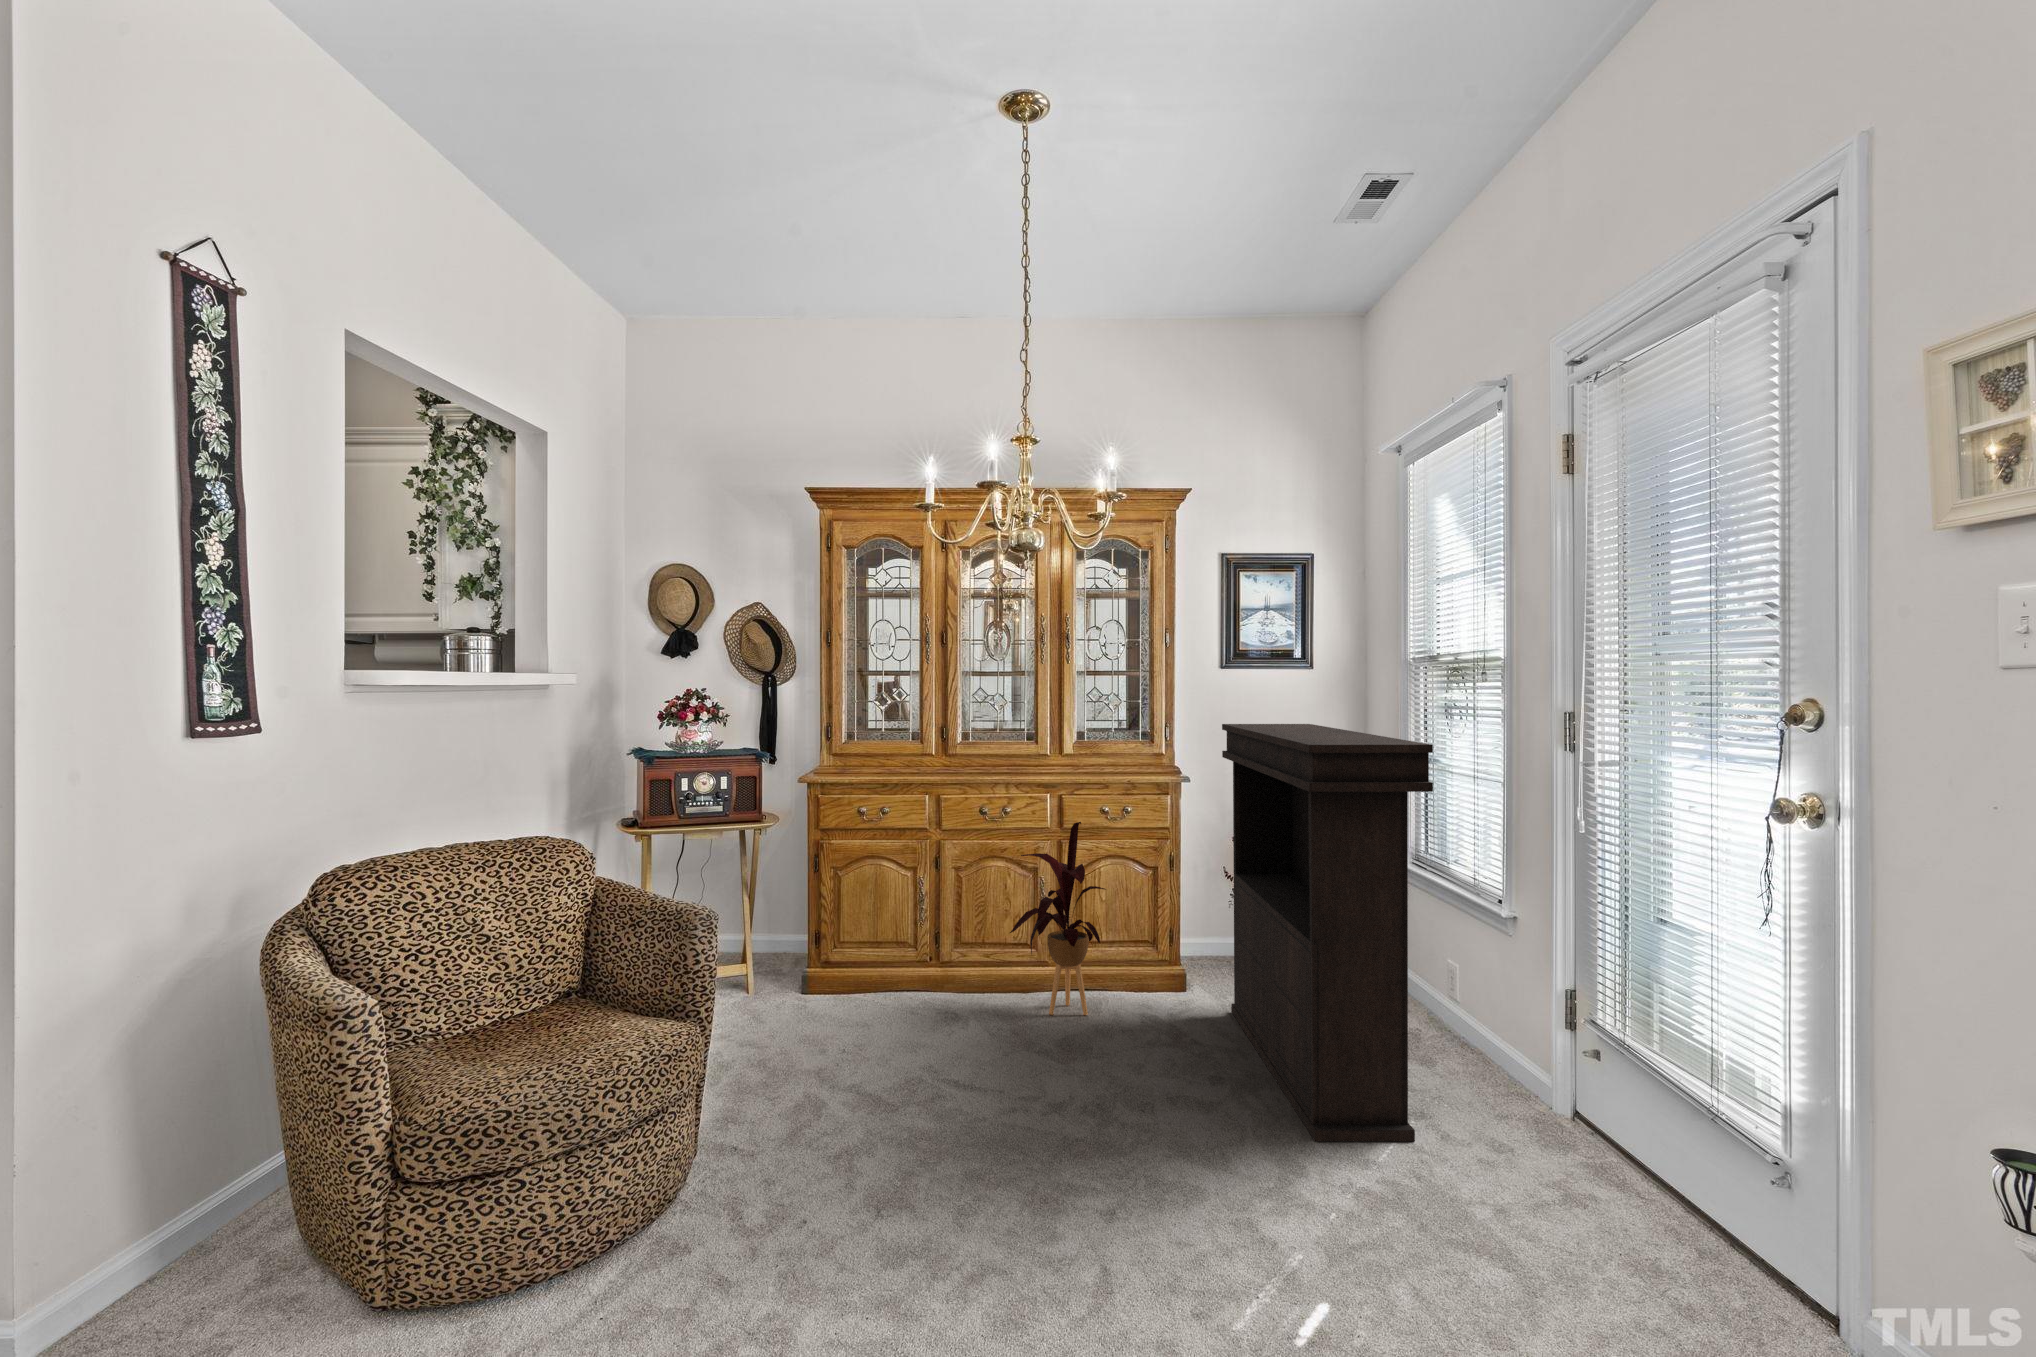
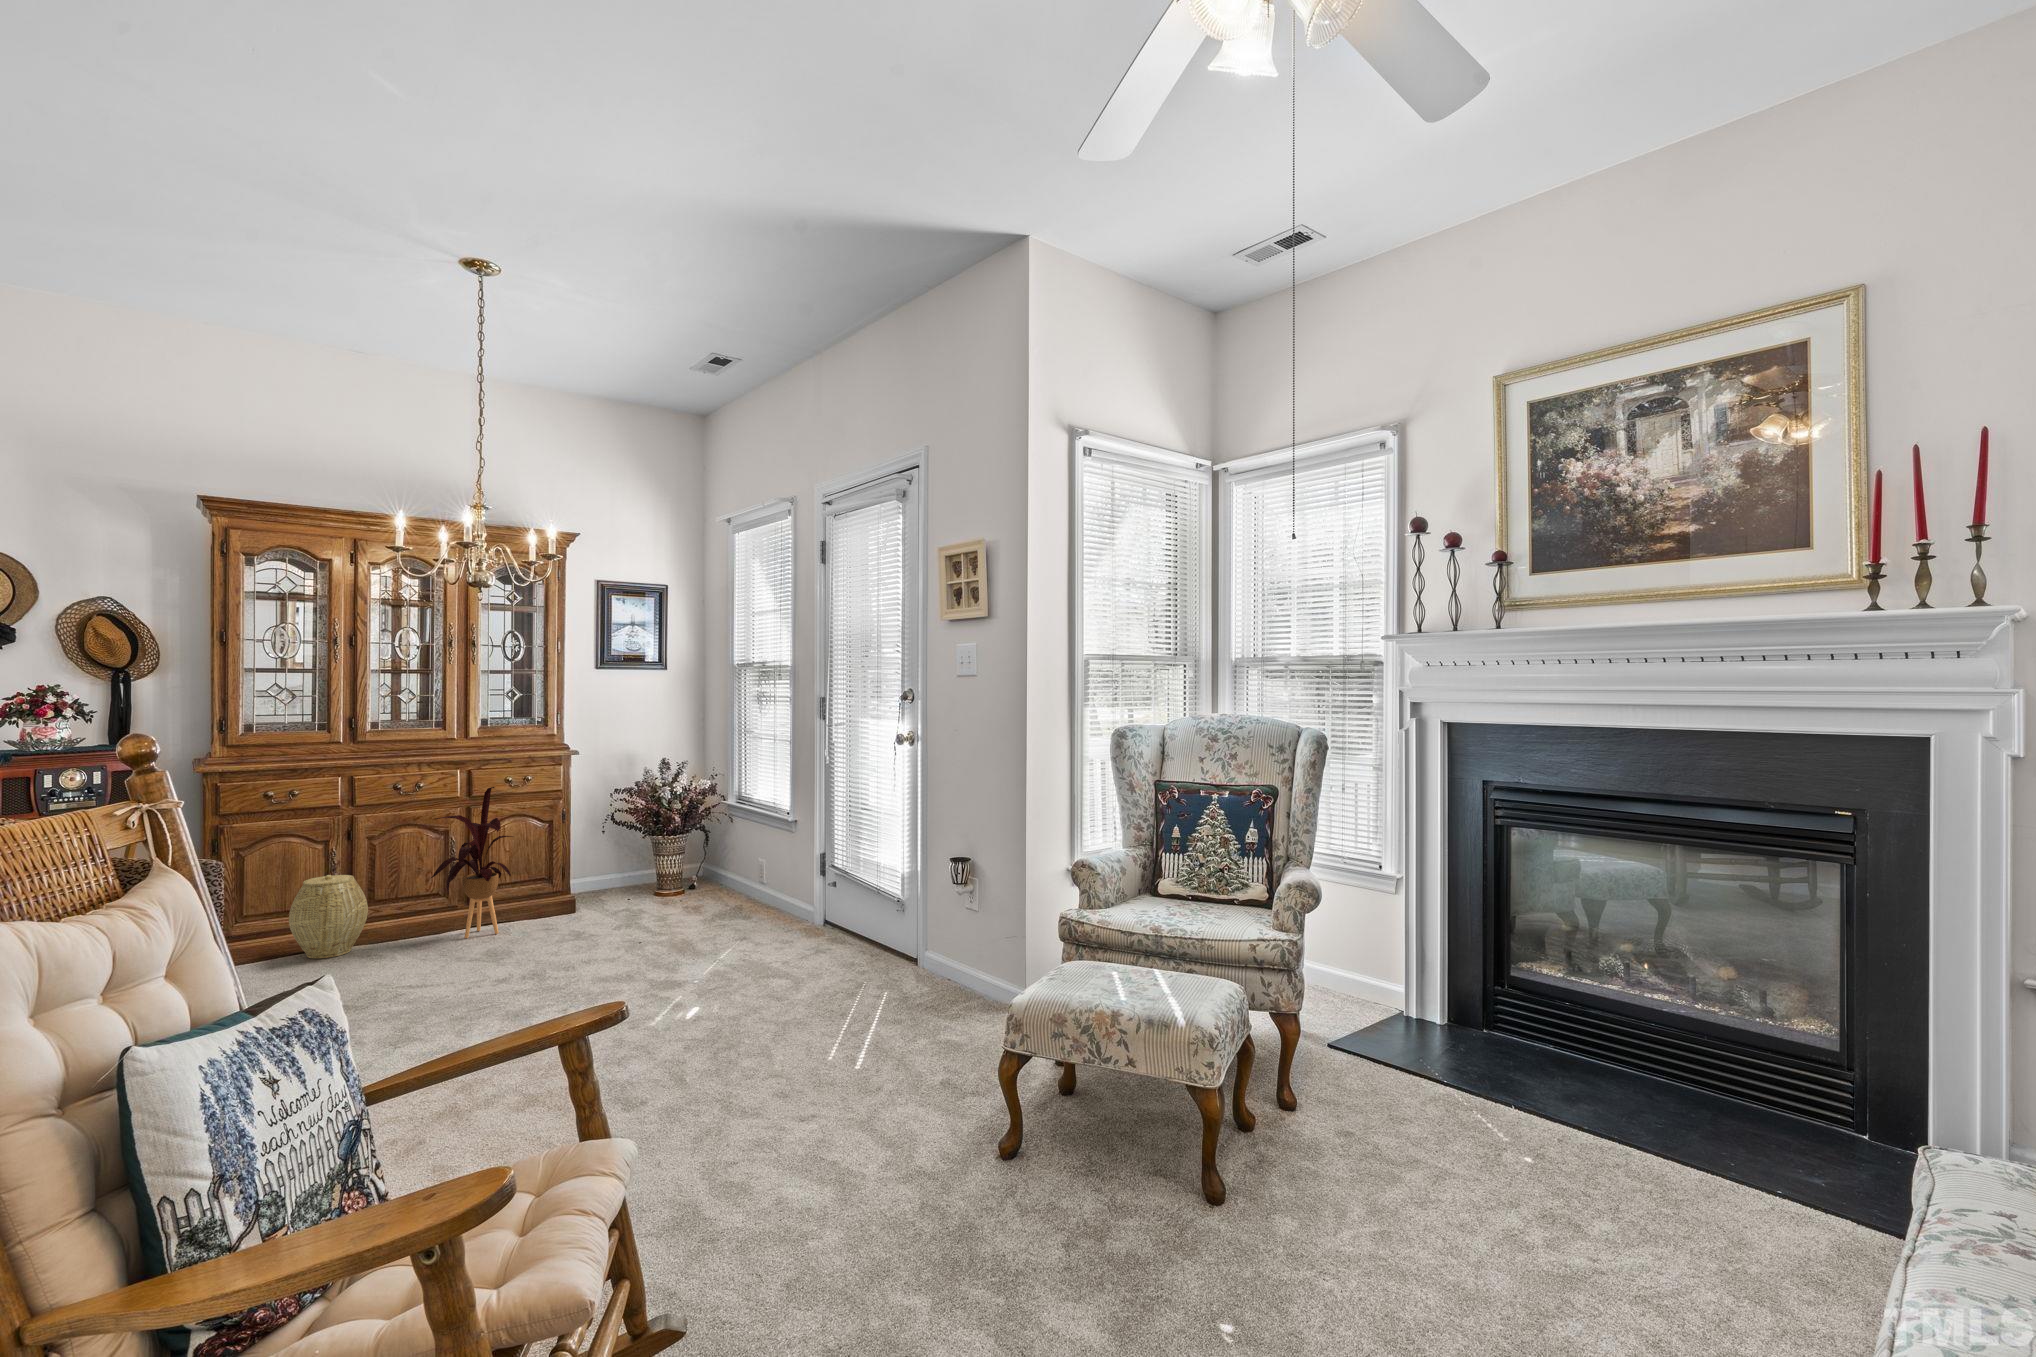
console table: present [1222,724,1433,1142] -> none [606,709,750,963]
woven basket: none [875,912,951,1012] -> present [289,875,368,959]

